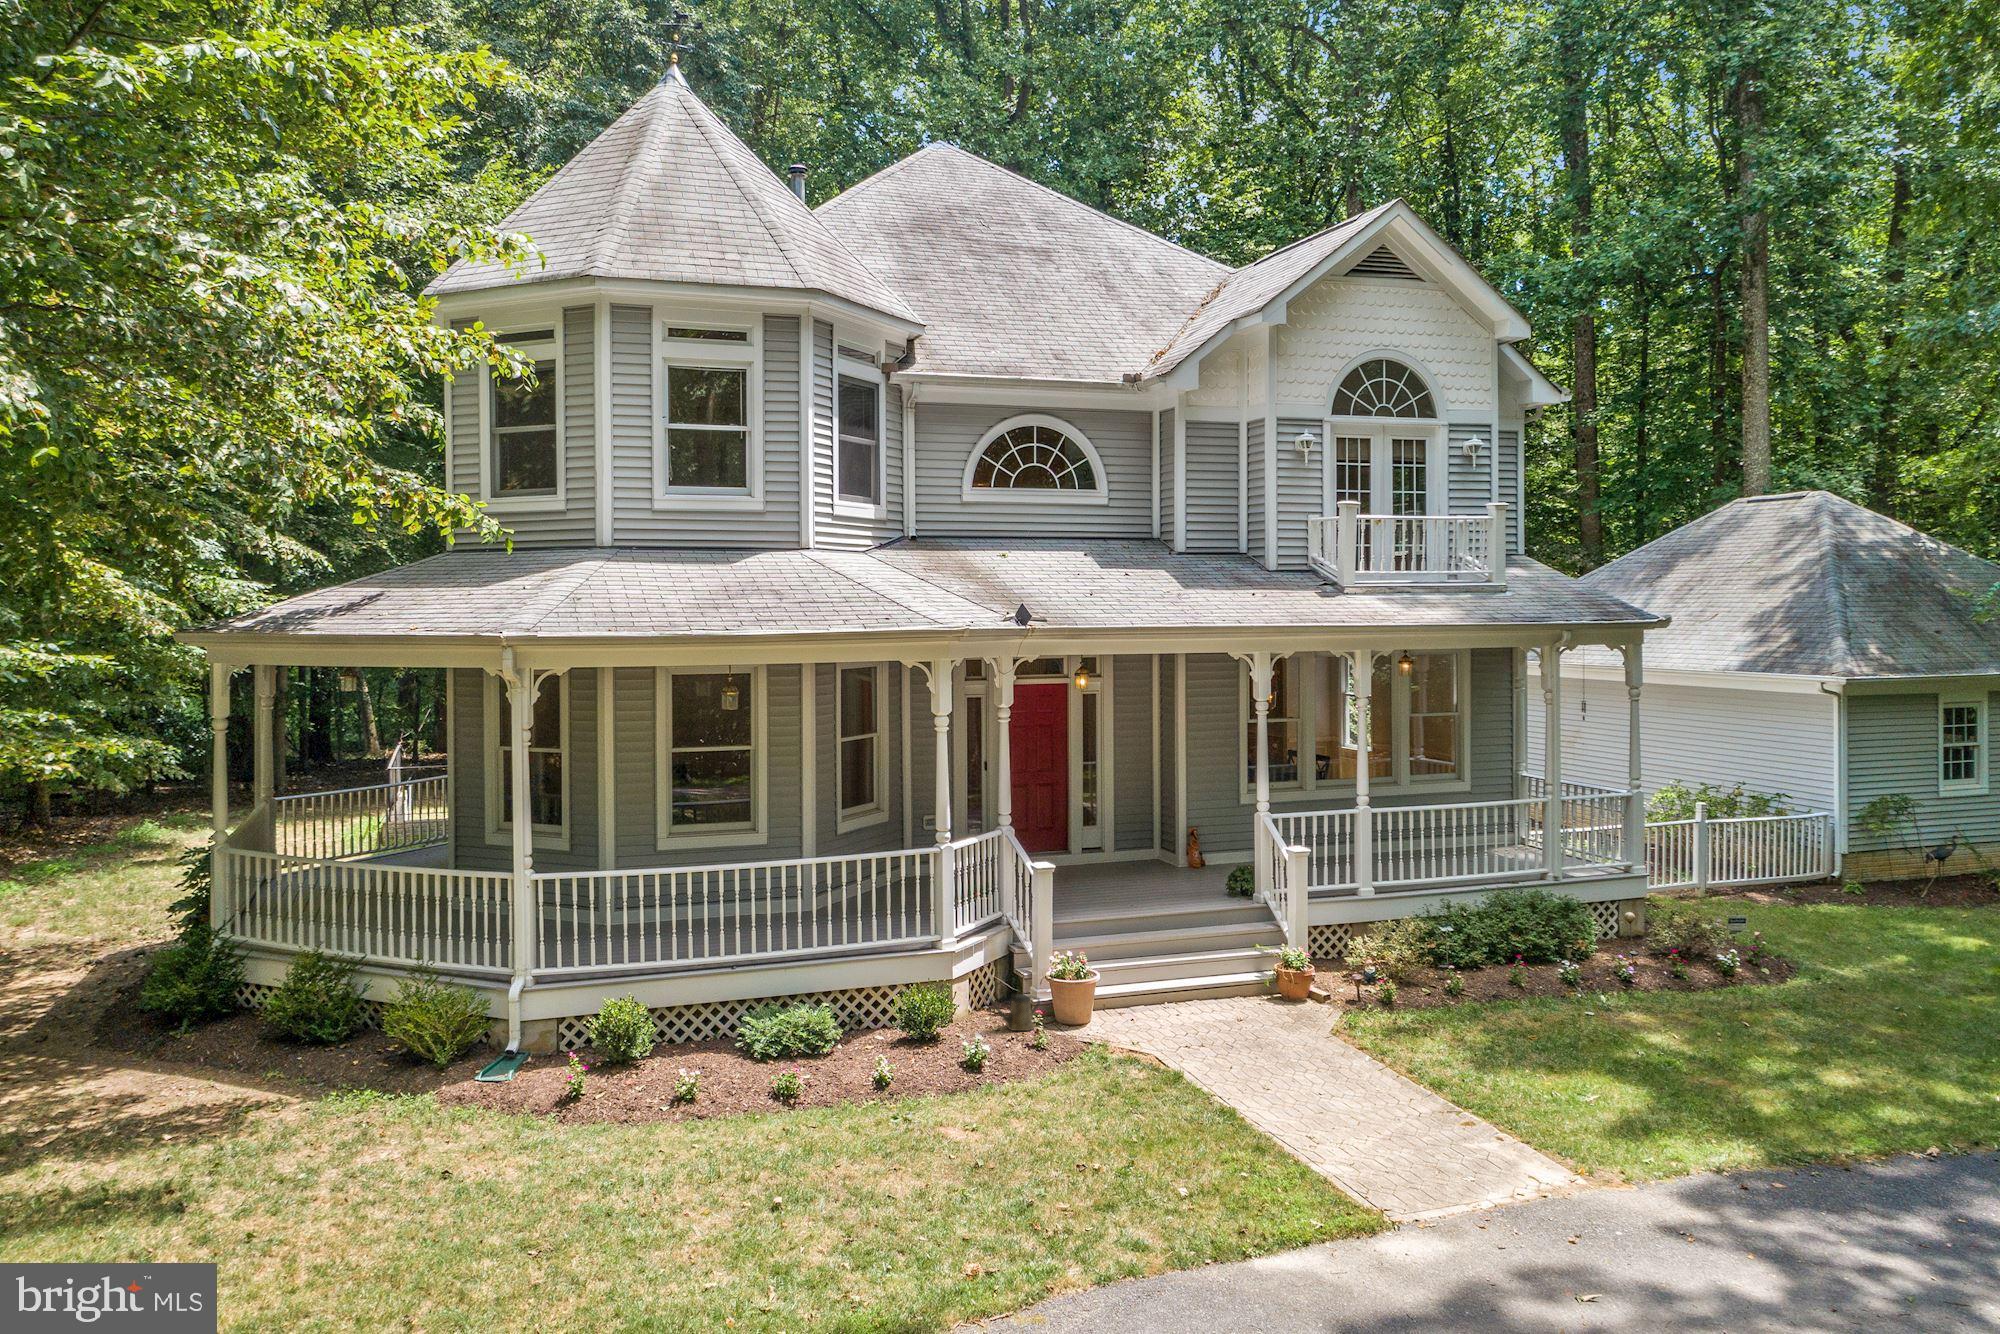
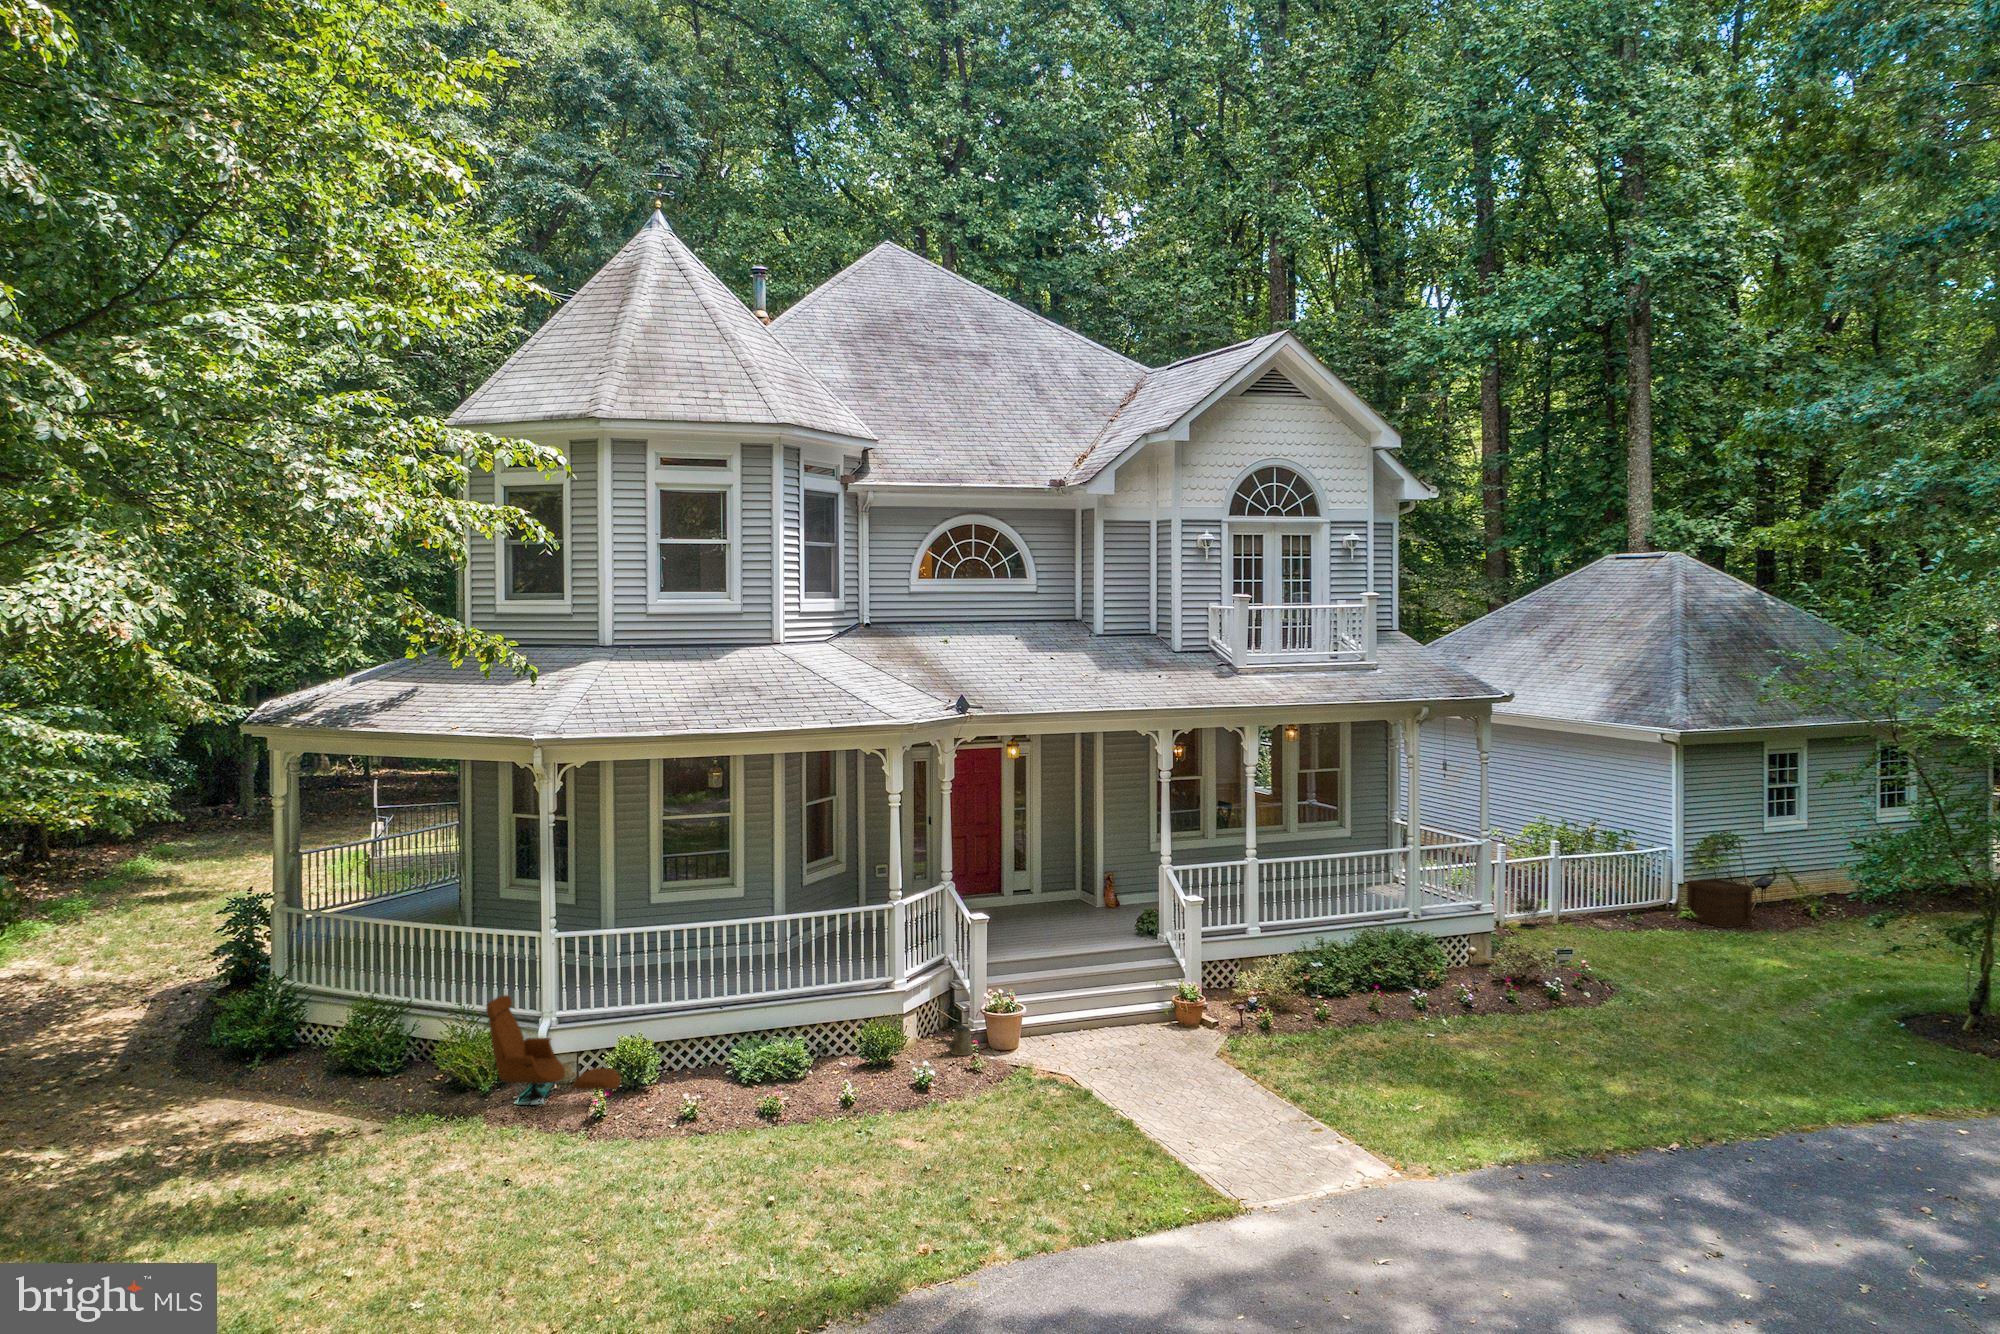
wooden crate: none [1857,848,1939,905] -> present [1687,878,1753,928]
potted tree: none [1653,855,1690,903] -> present [1516,892,1540,929]
lounge chair: none [442,946,607,1092] -> present [486,995,621,1115]

